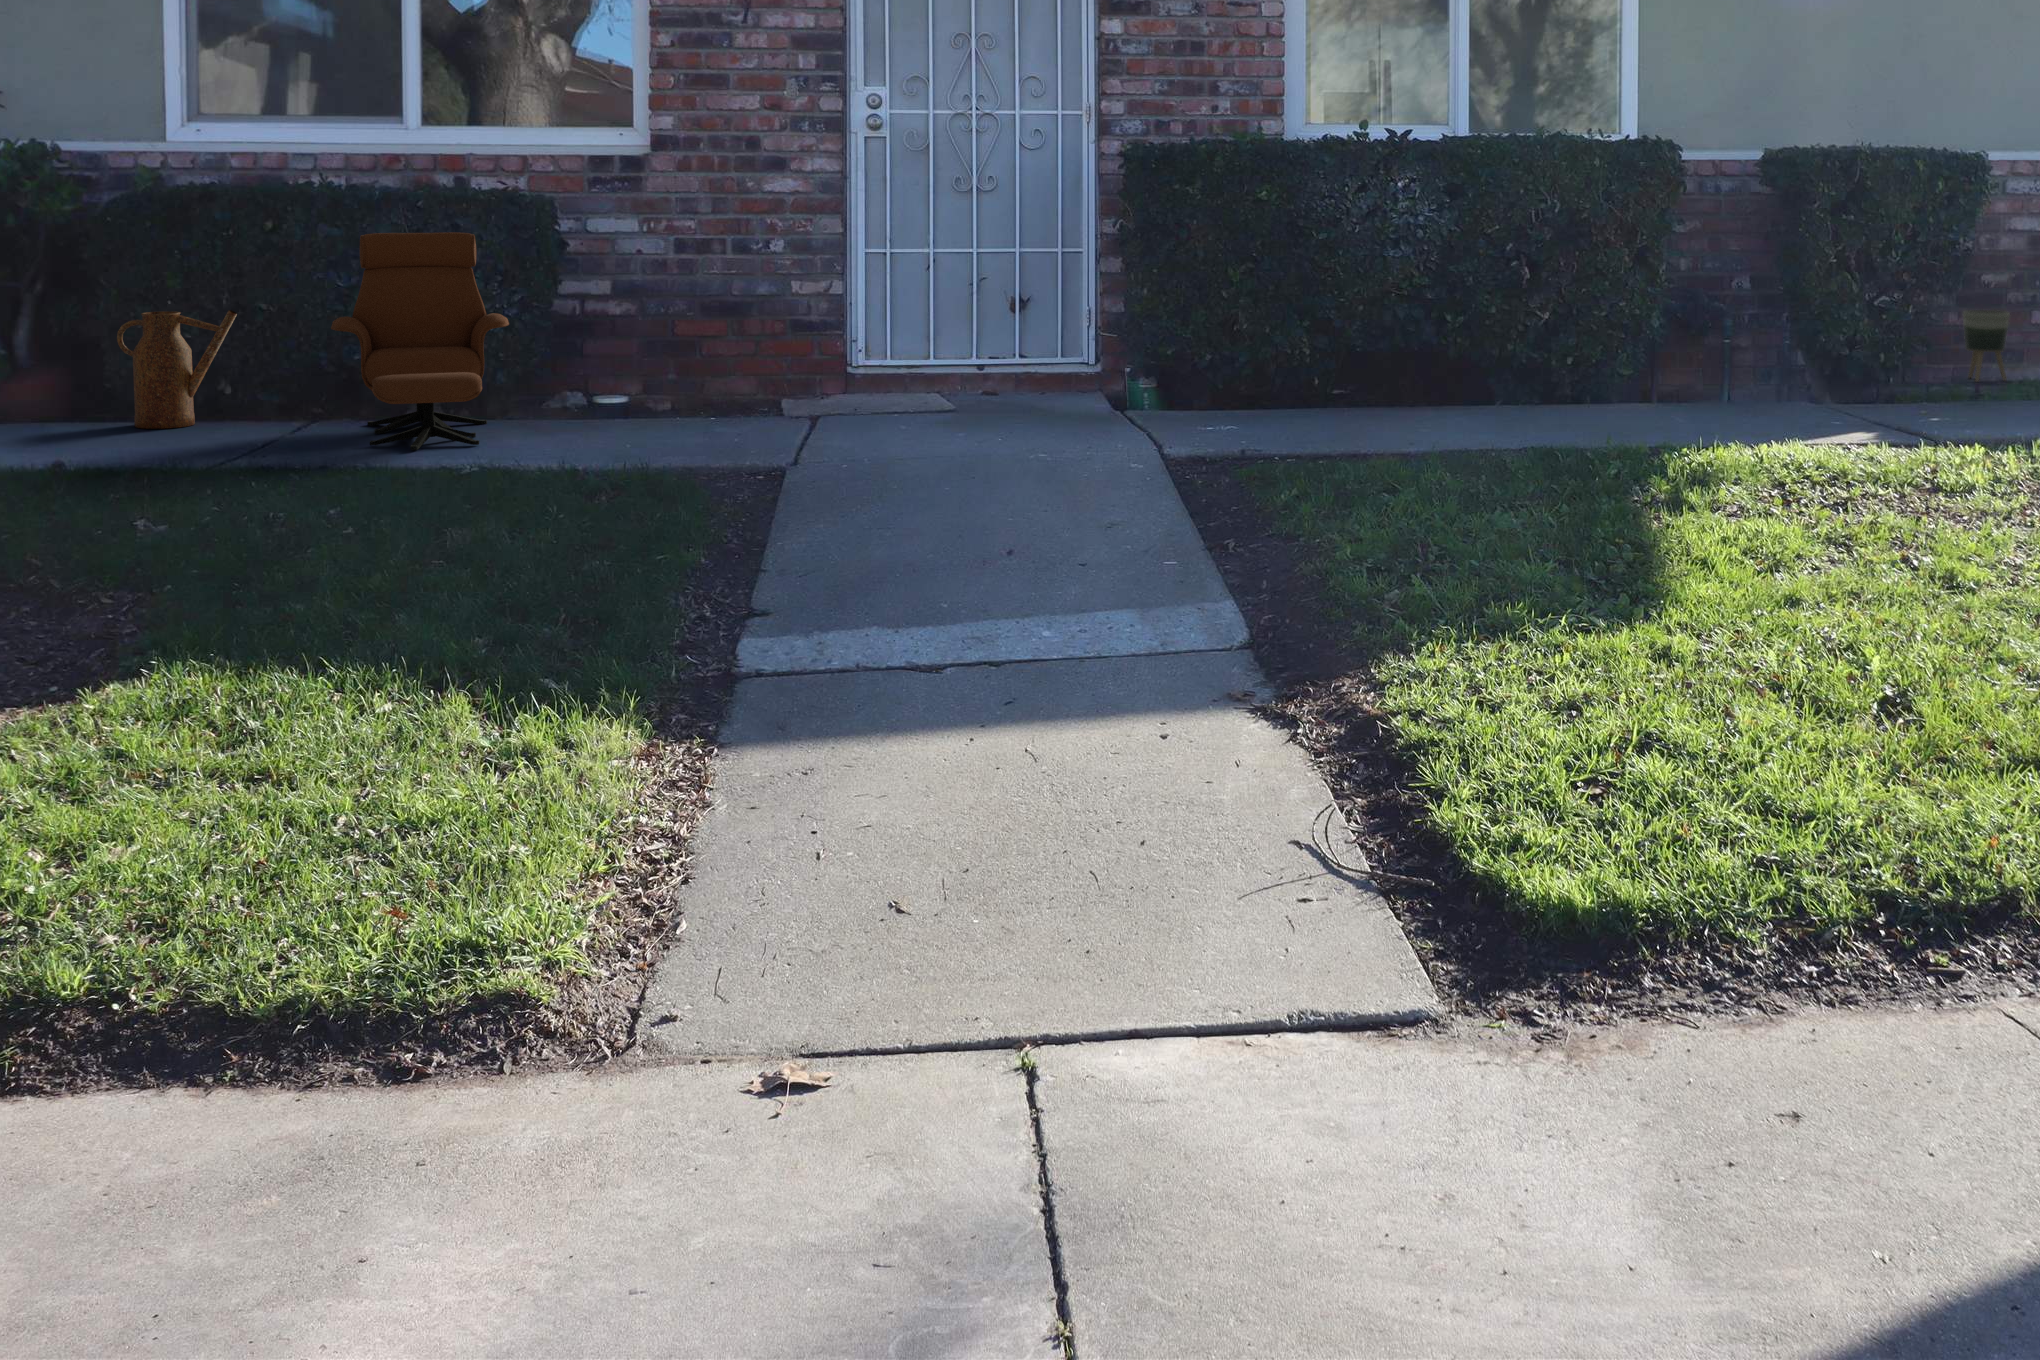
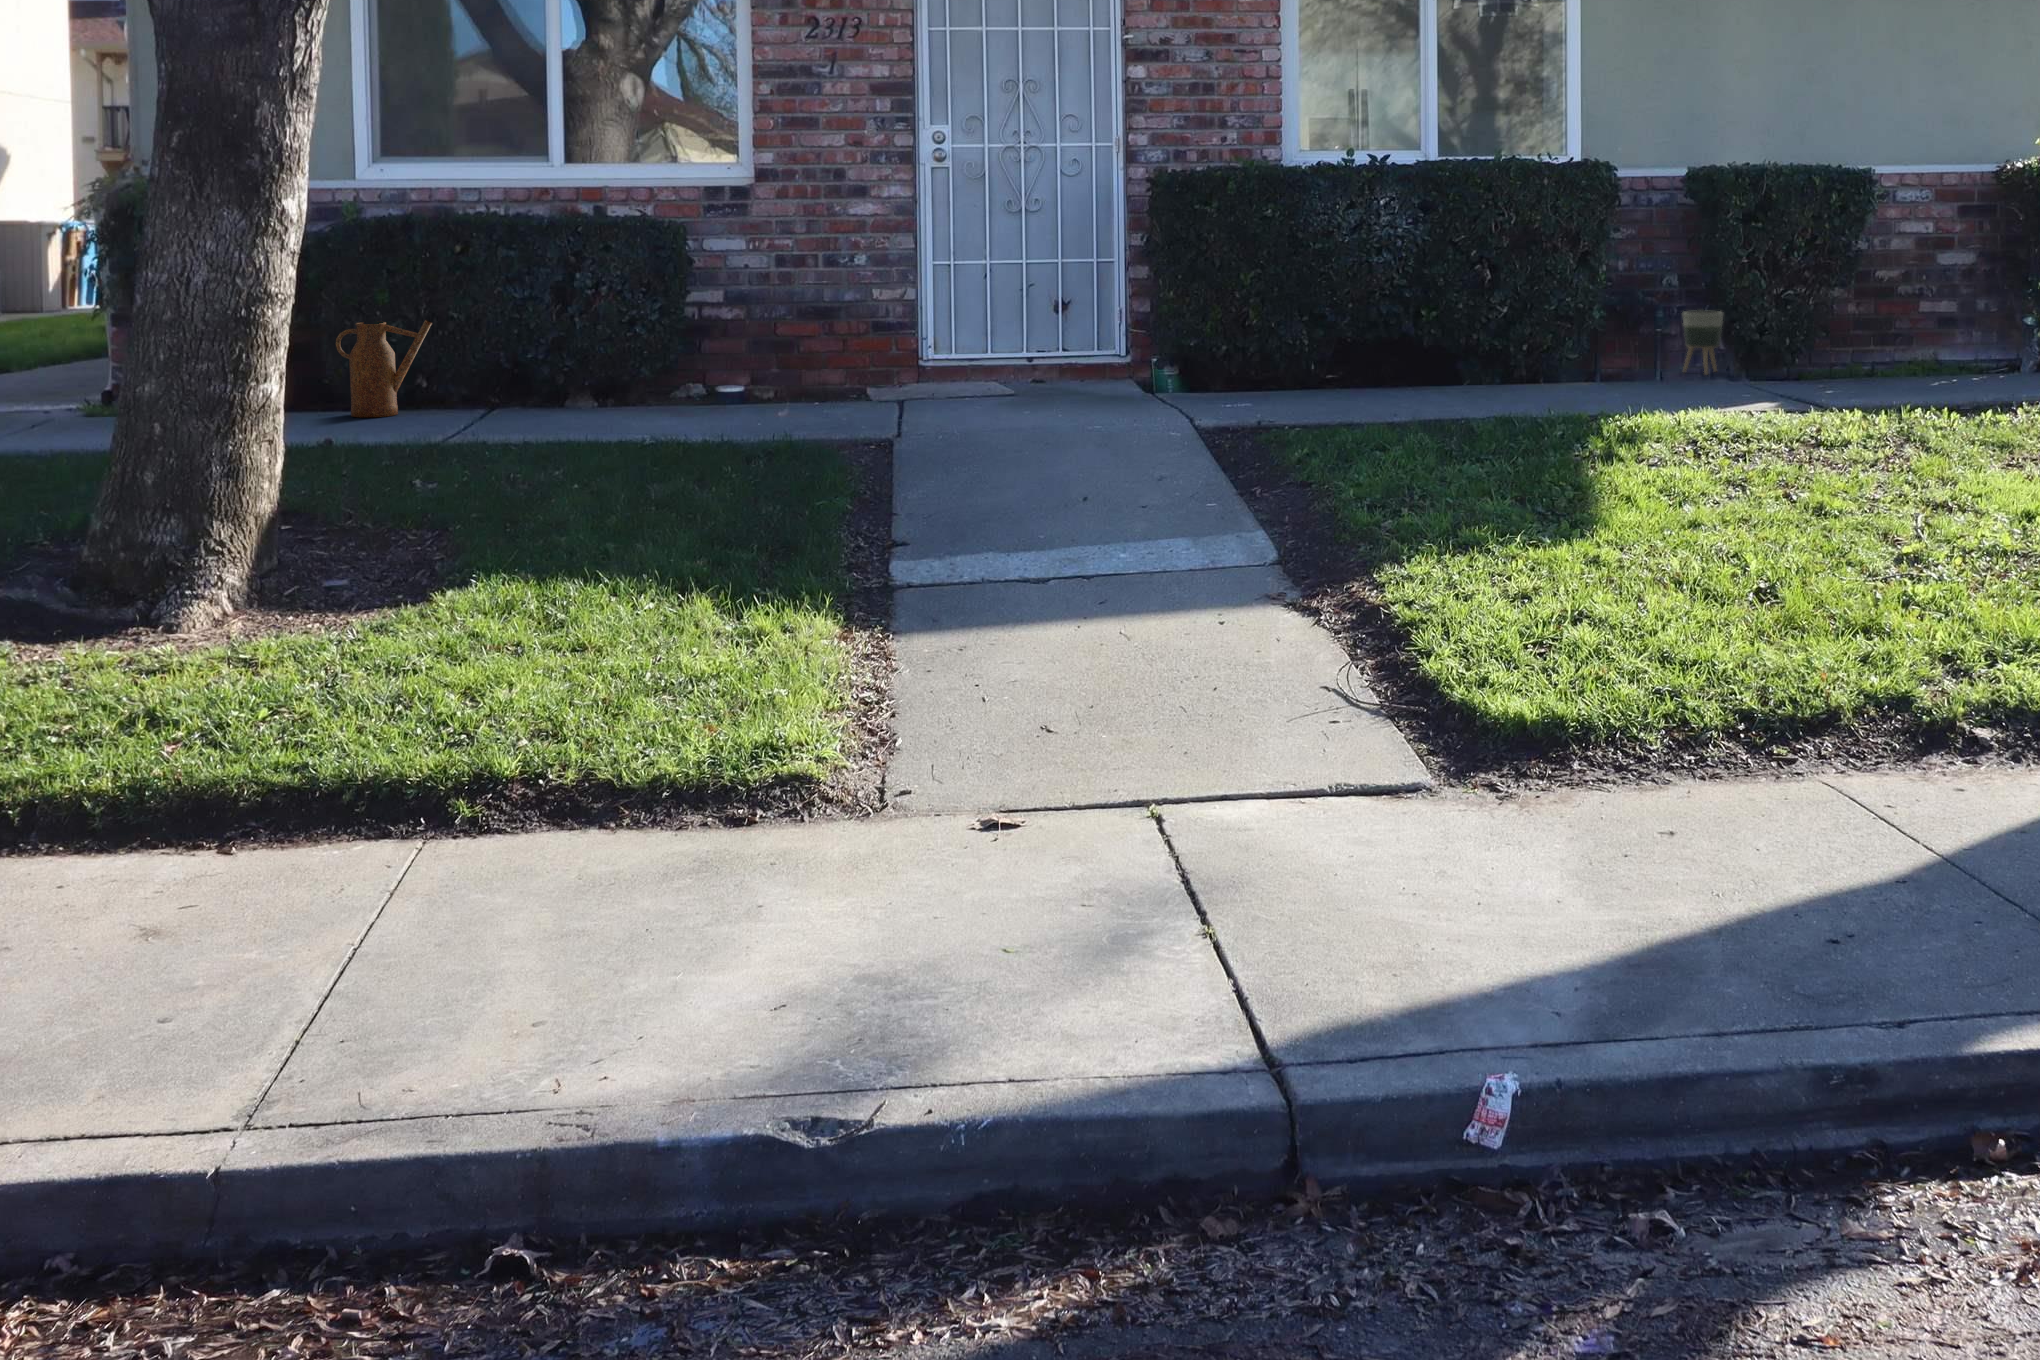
lounge chair: present [331,232,509,450] -> none [511,254,652,431]
planter: present [1963,310,2010,382] -> present [1683,310,1723,375]

